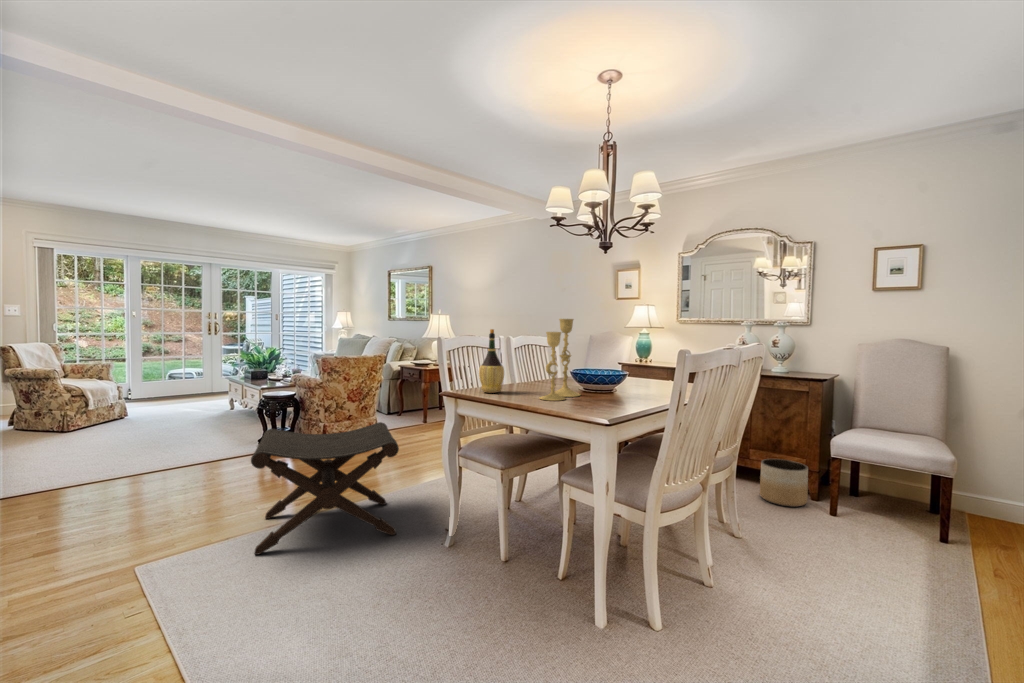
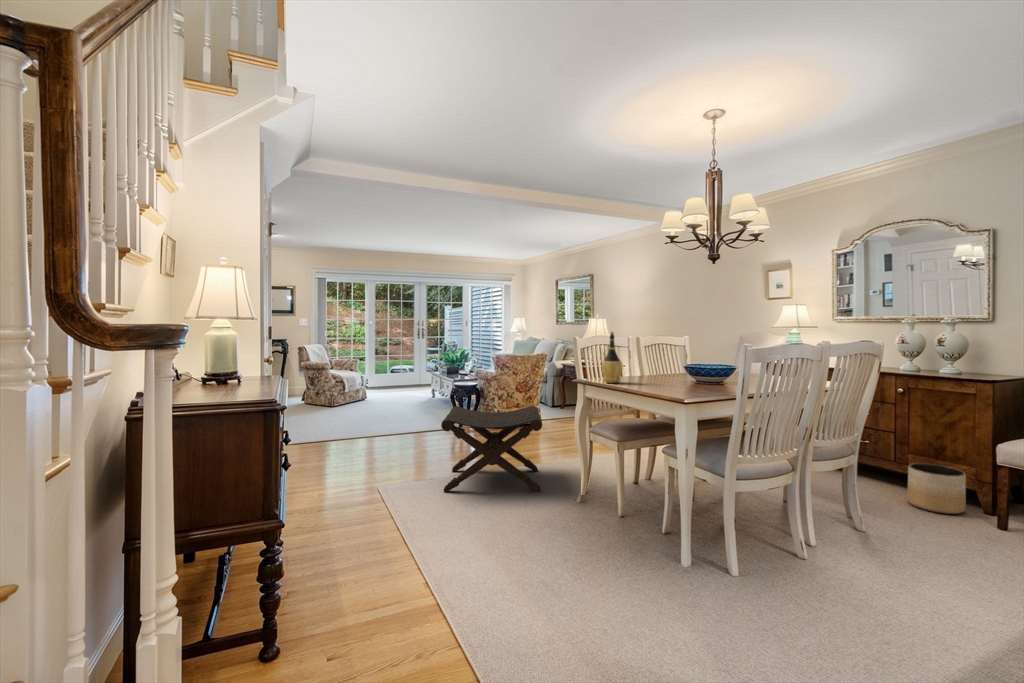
candlestick: present [540,319,580,401] -> none [647,322,686,390]

